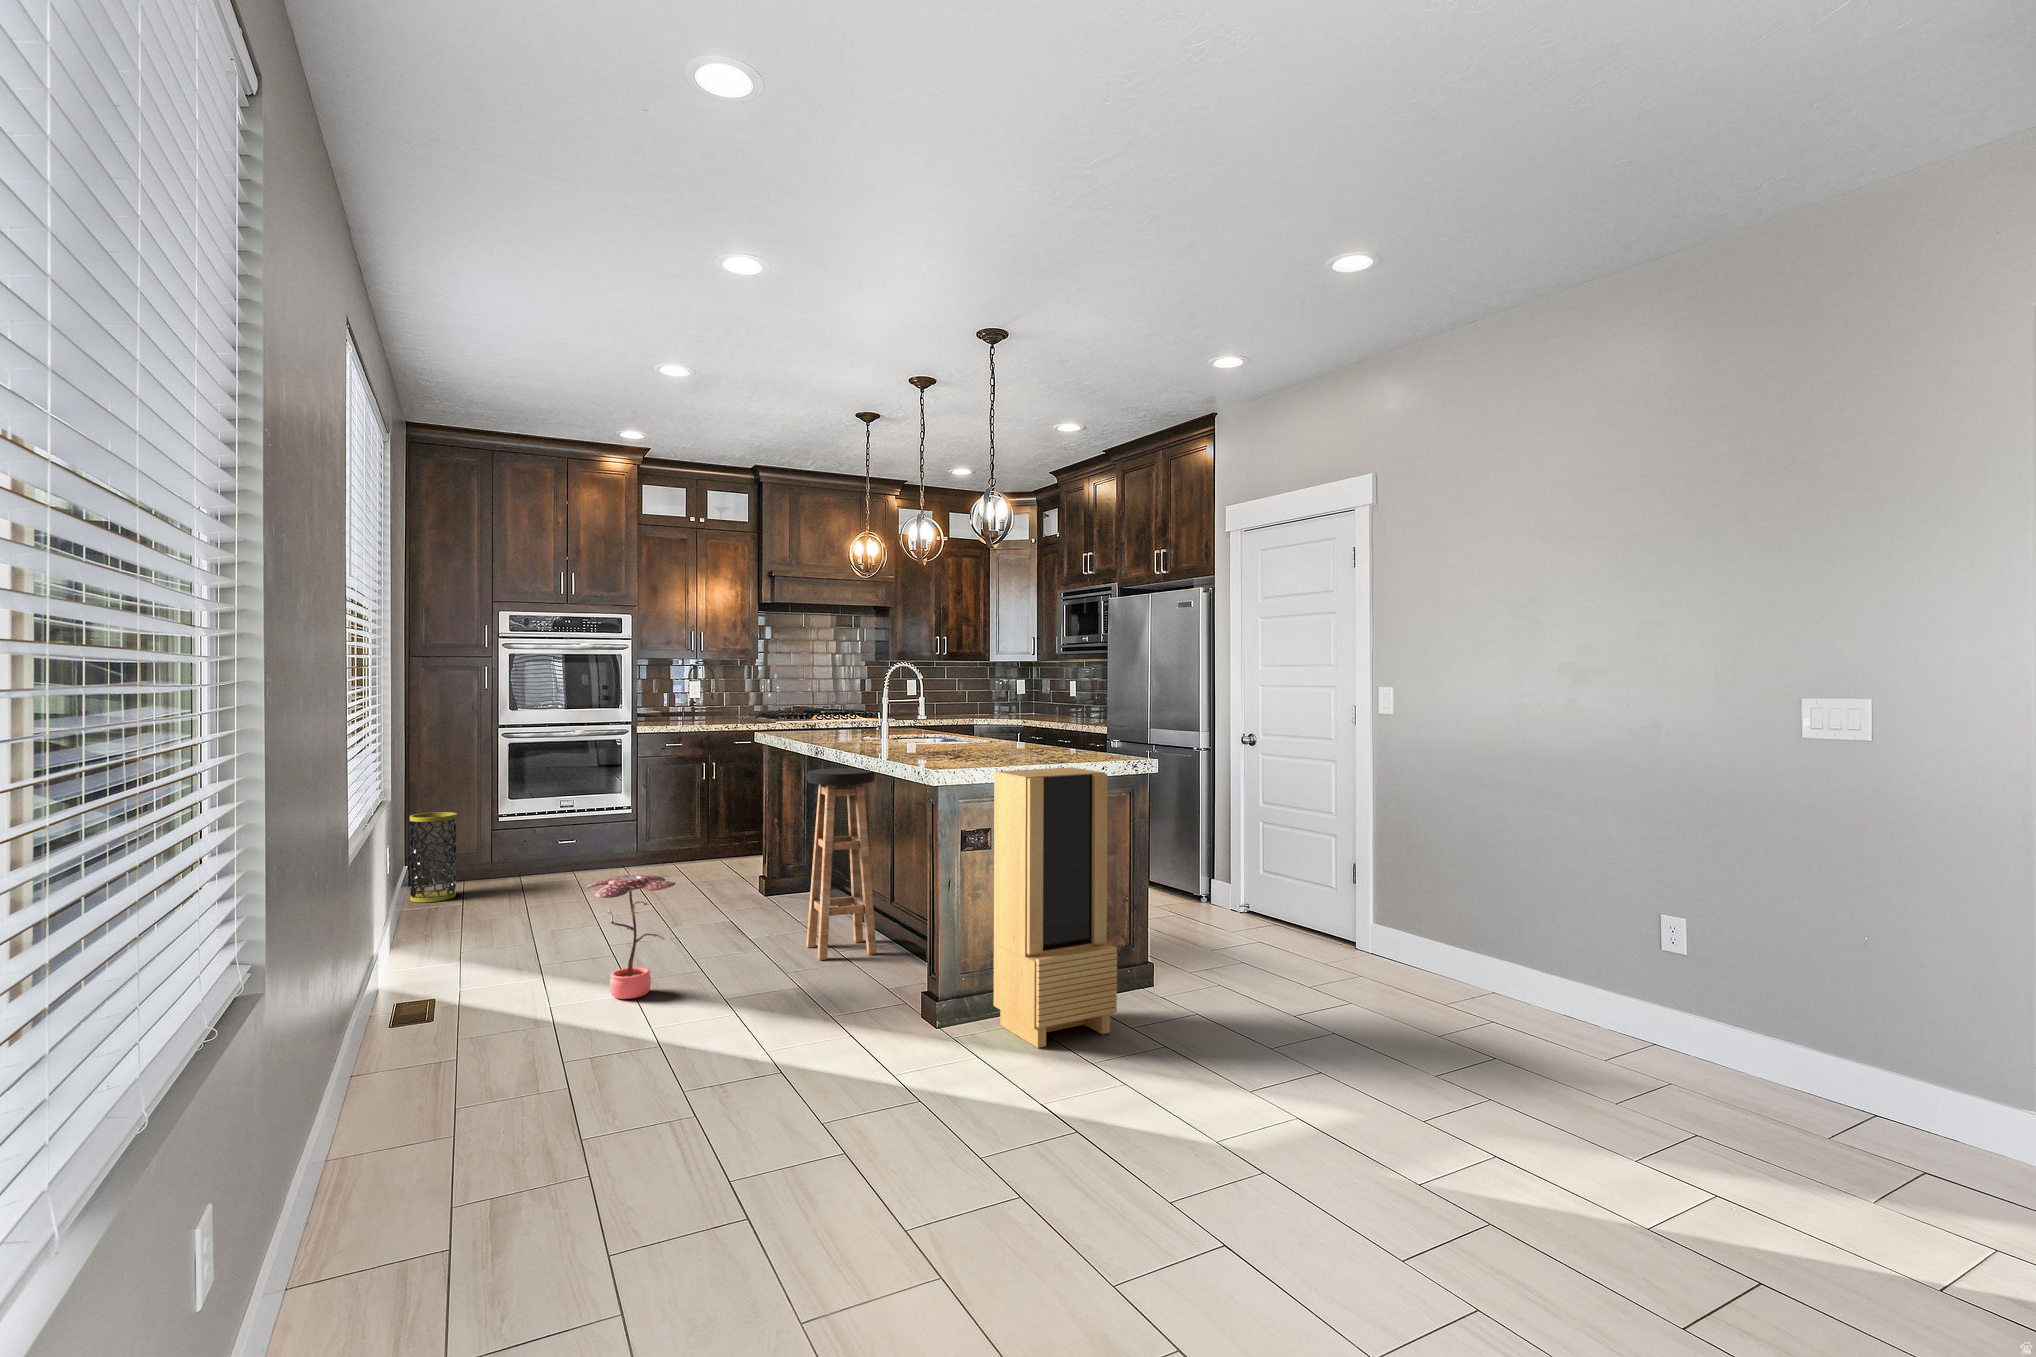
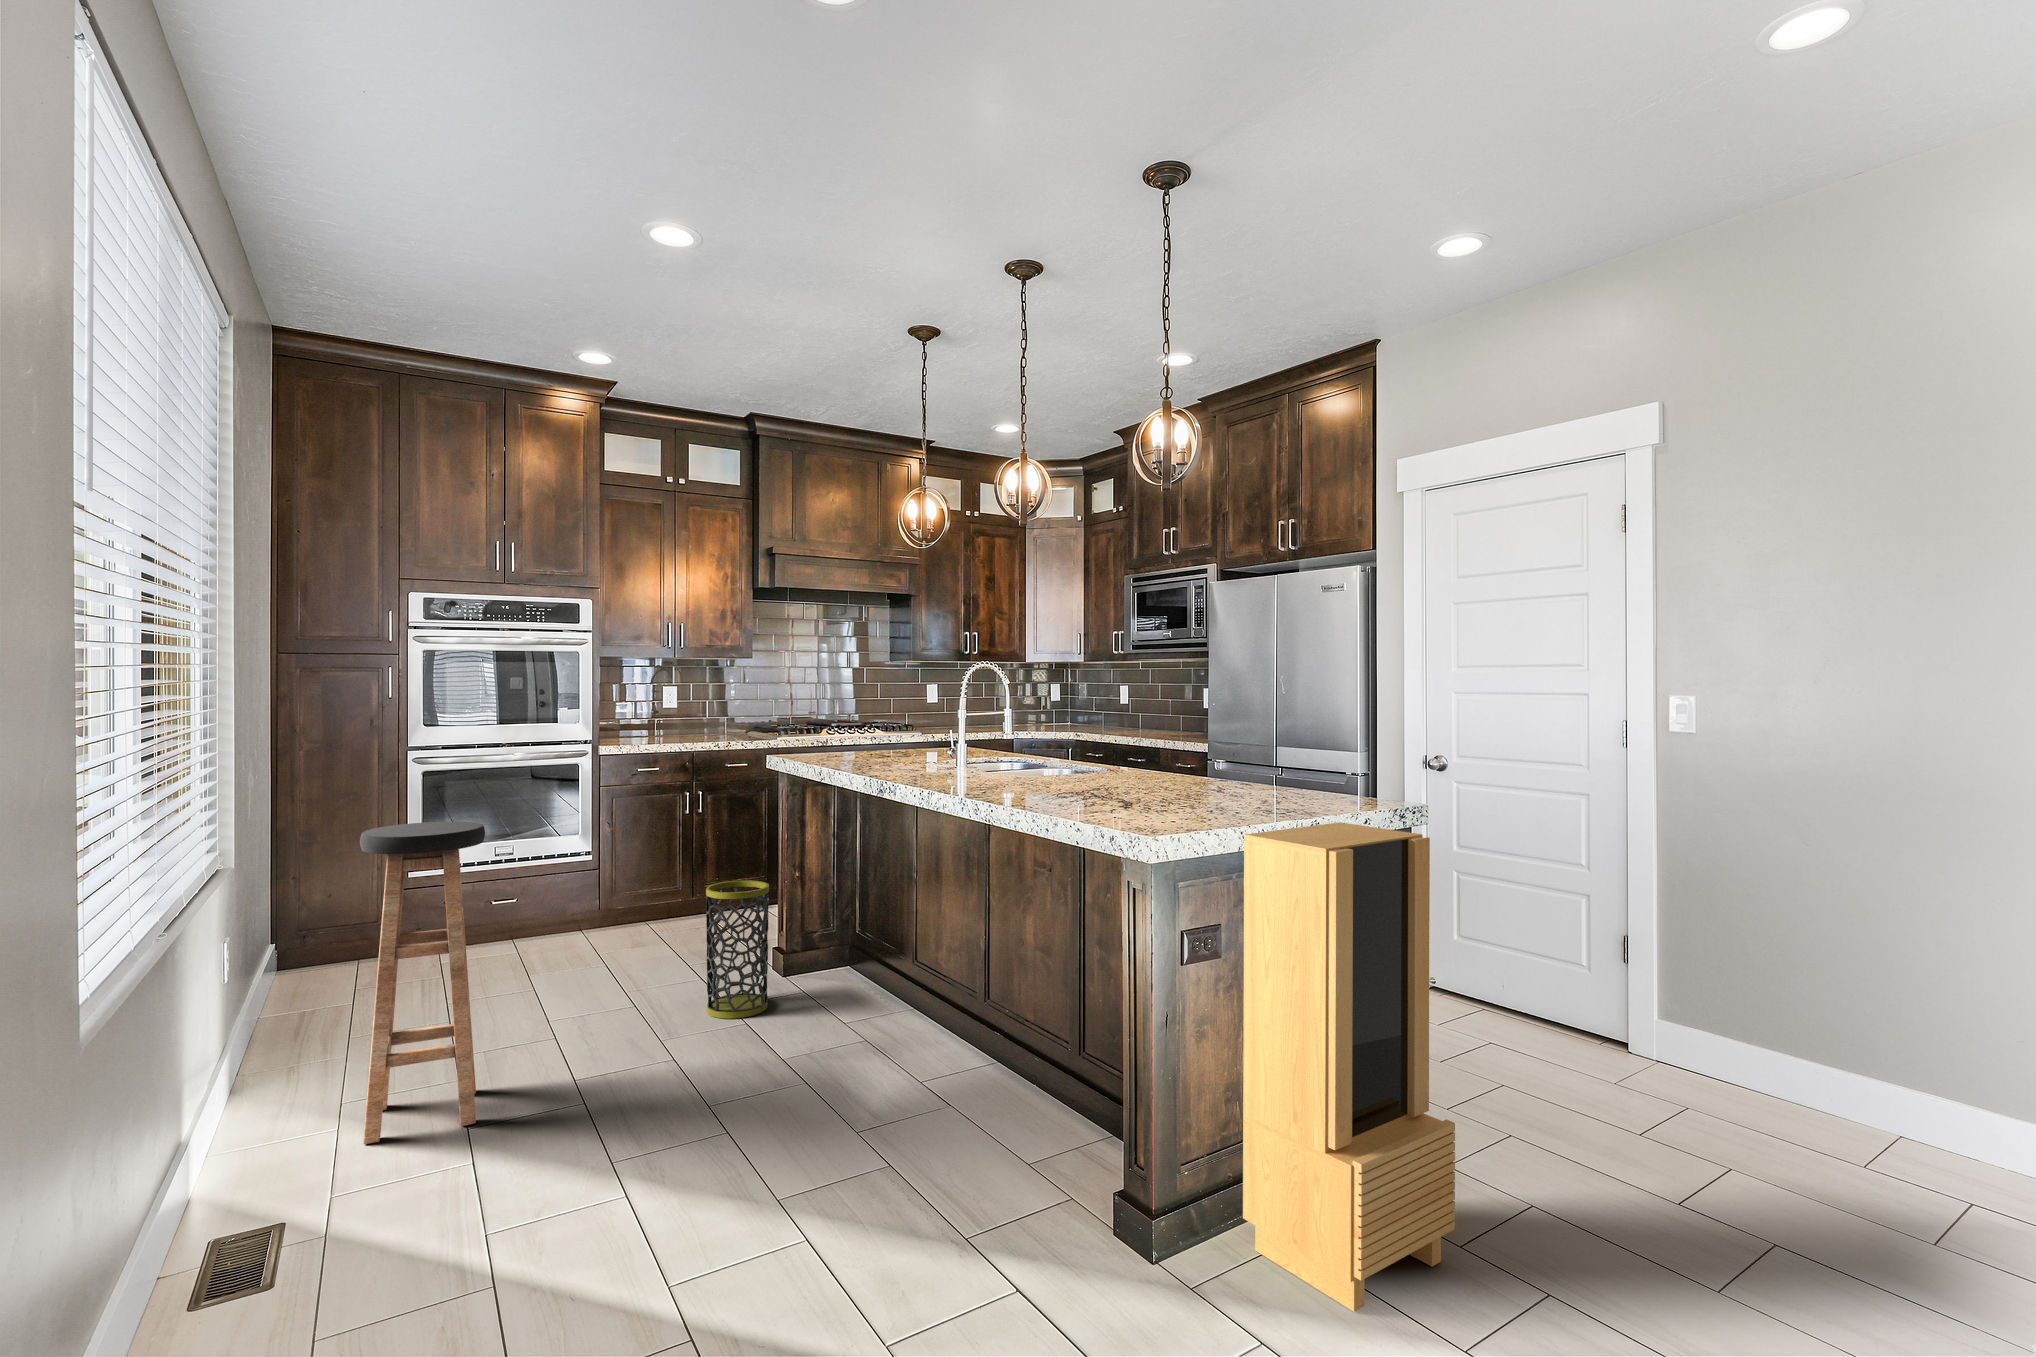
bar stool: present [806,768,877,960] -> present [360,821,485,1144]
trash can: present [410,812,457,902] -> present [706,881,769,1019]
potted plant: present [587,875,675,999] -> none [548,996,698,1212]

